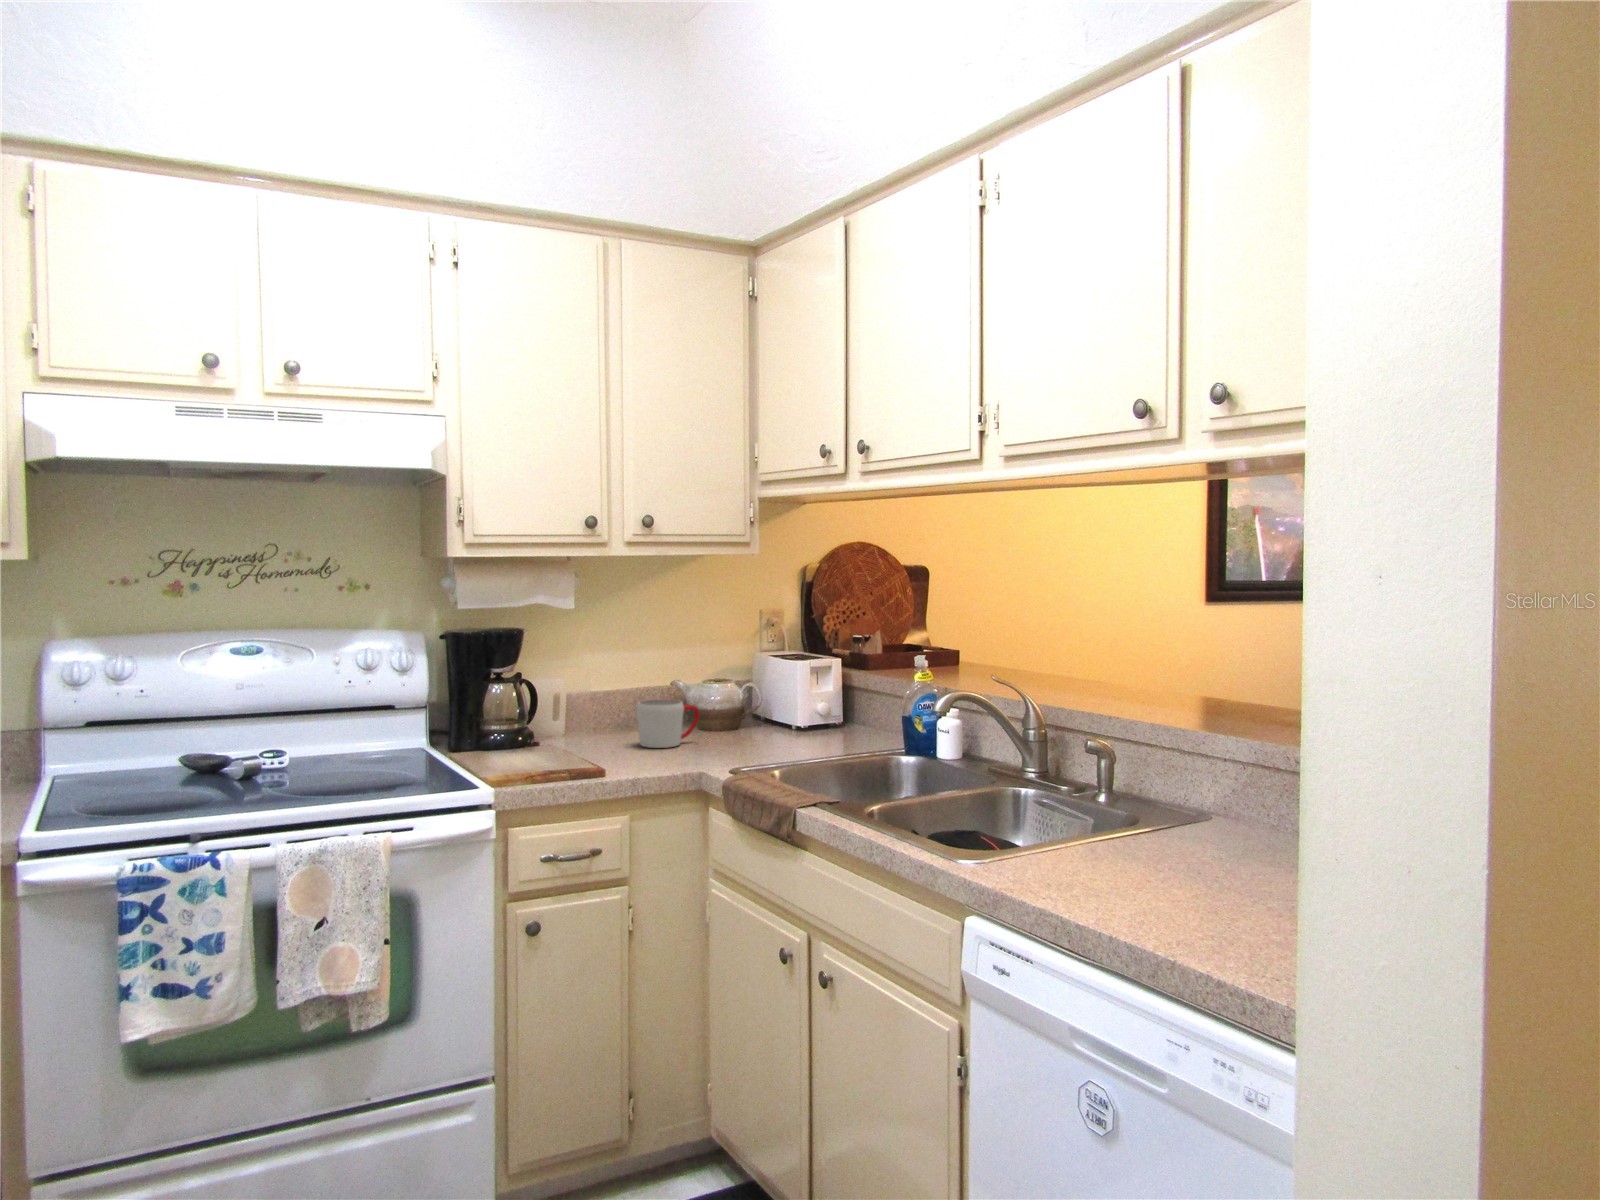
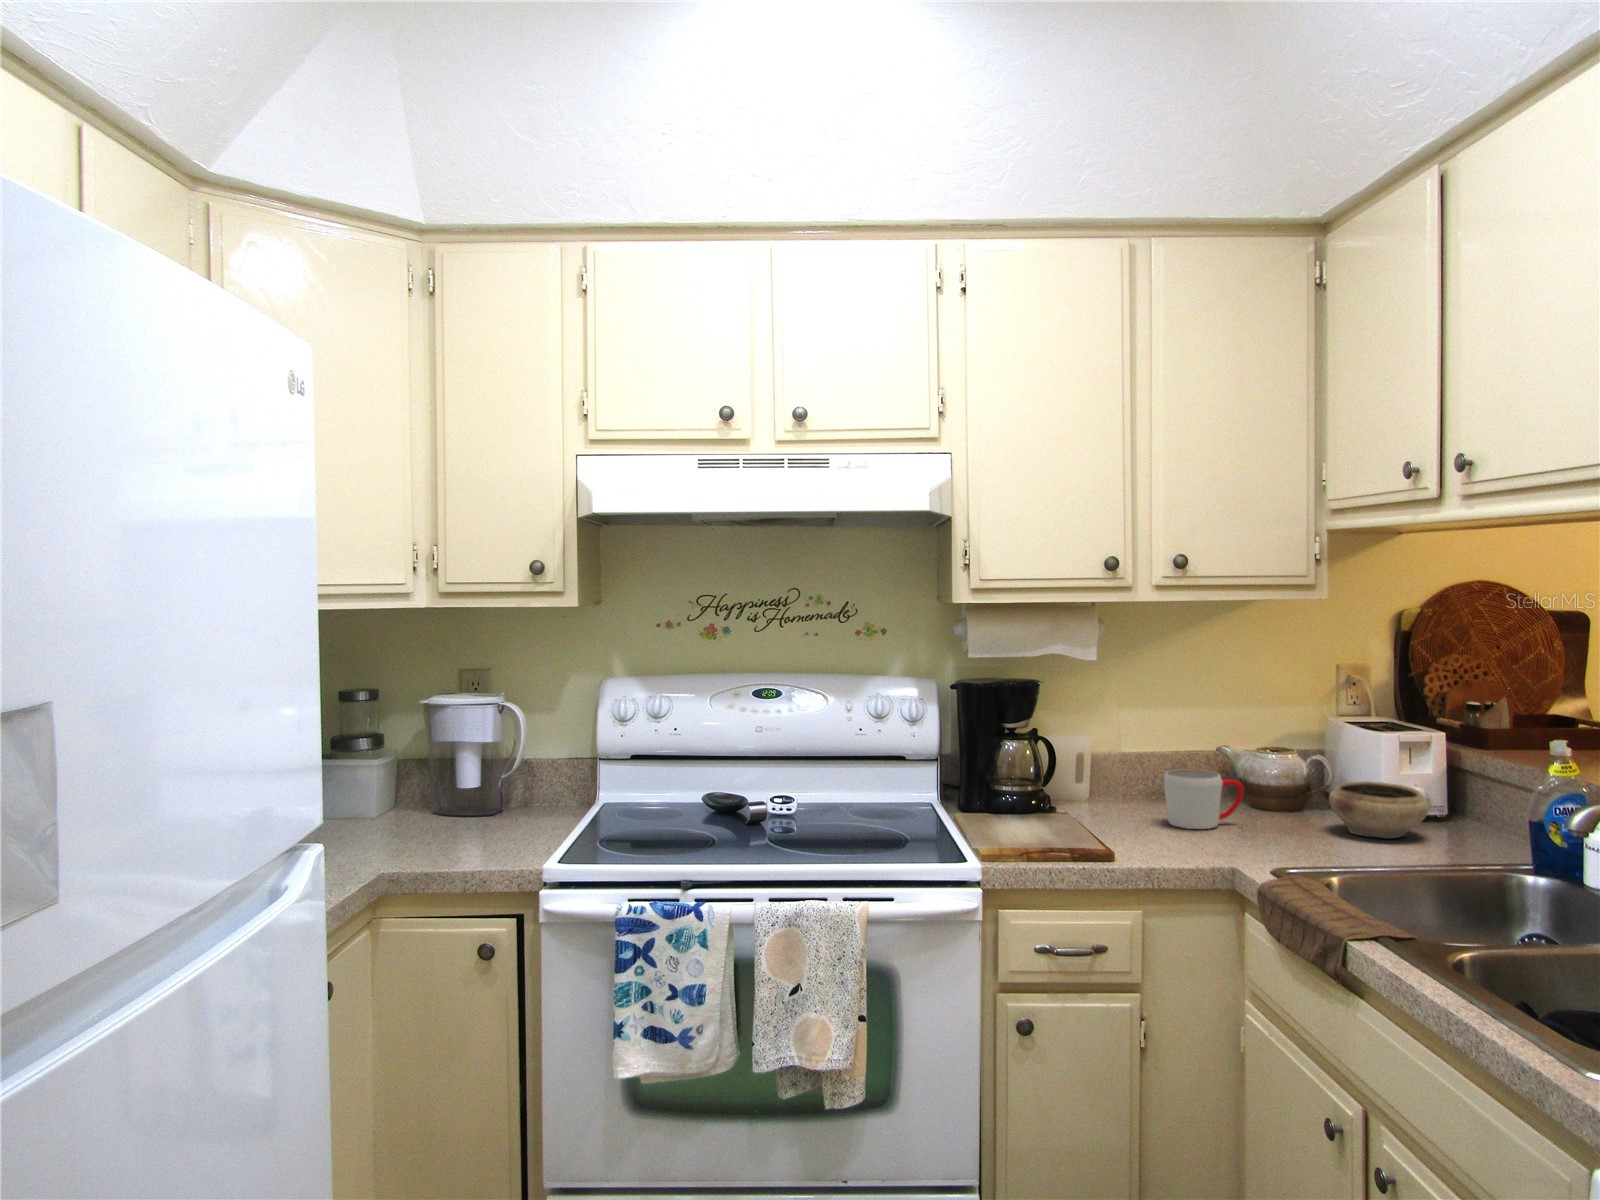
ceramic bowl: none [763,700,833,742] -> present [1329,782,1429,839]

